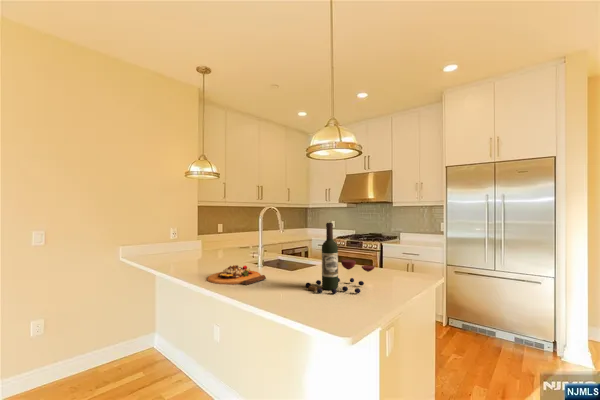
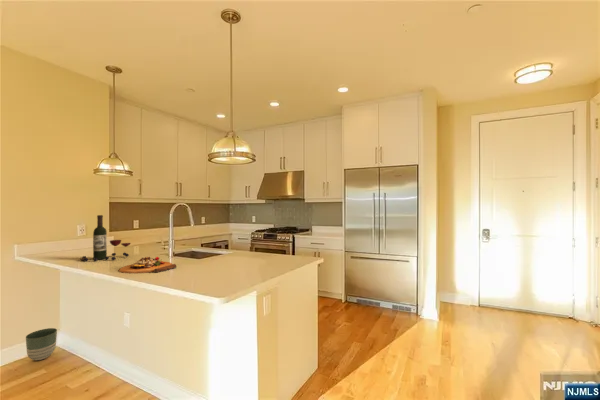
wine bottle: present [306,223,374,294] -> present [80,215,130,261]
planter: none [127,327,153,358] -> present [26,328,57,360]

